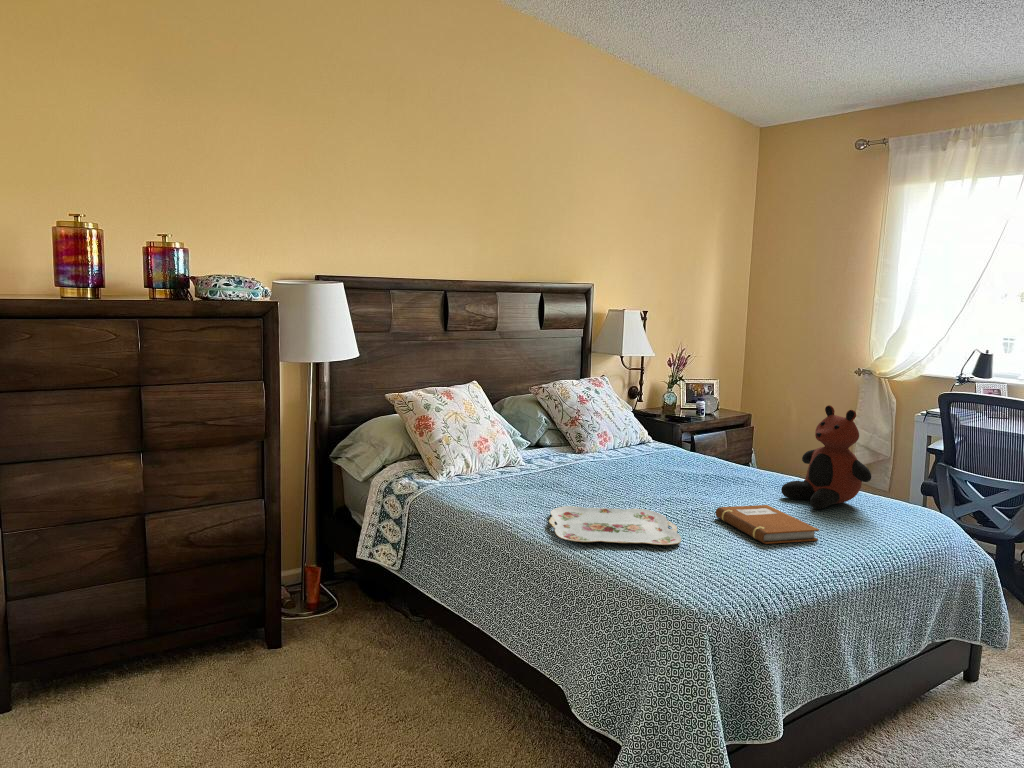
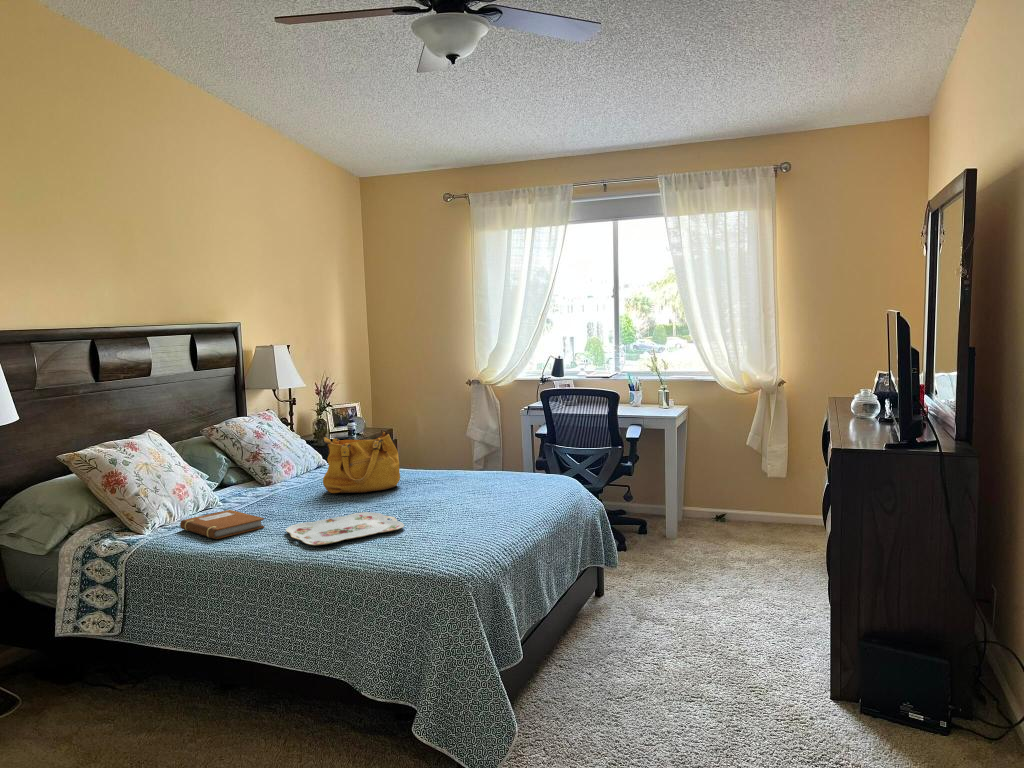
teddy bear: present [781,405,871,509] -> none [451,408,511,487]
handbag: none [627,413,719,485] -> present [323,429,400,493]
notebook: present [716,505,819,544] -> present [180,510,264,539]

